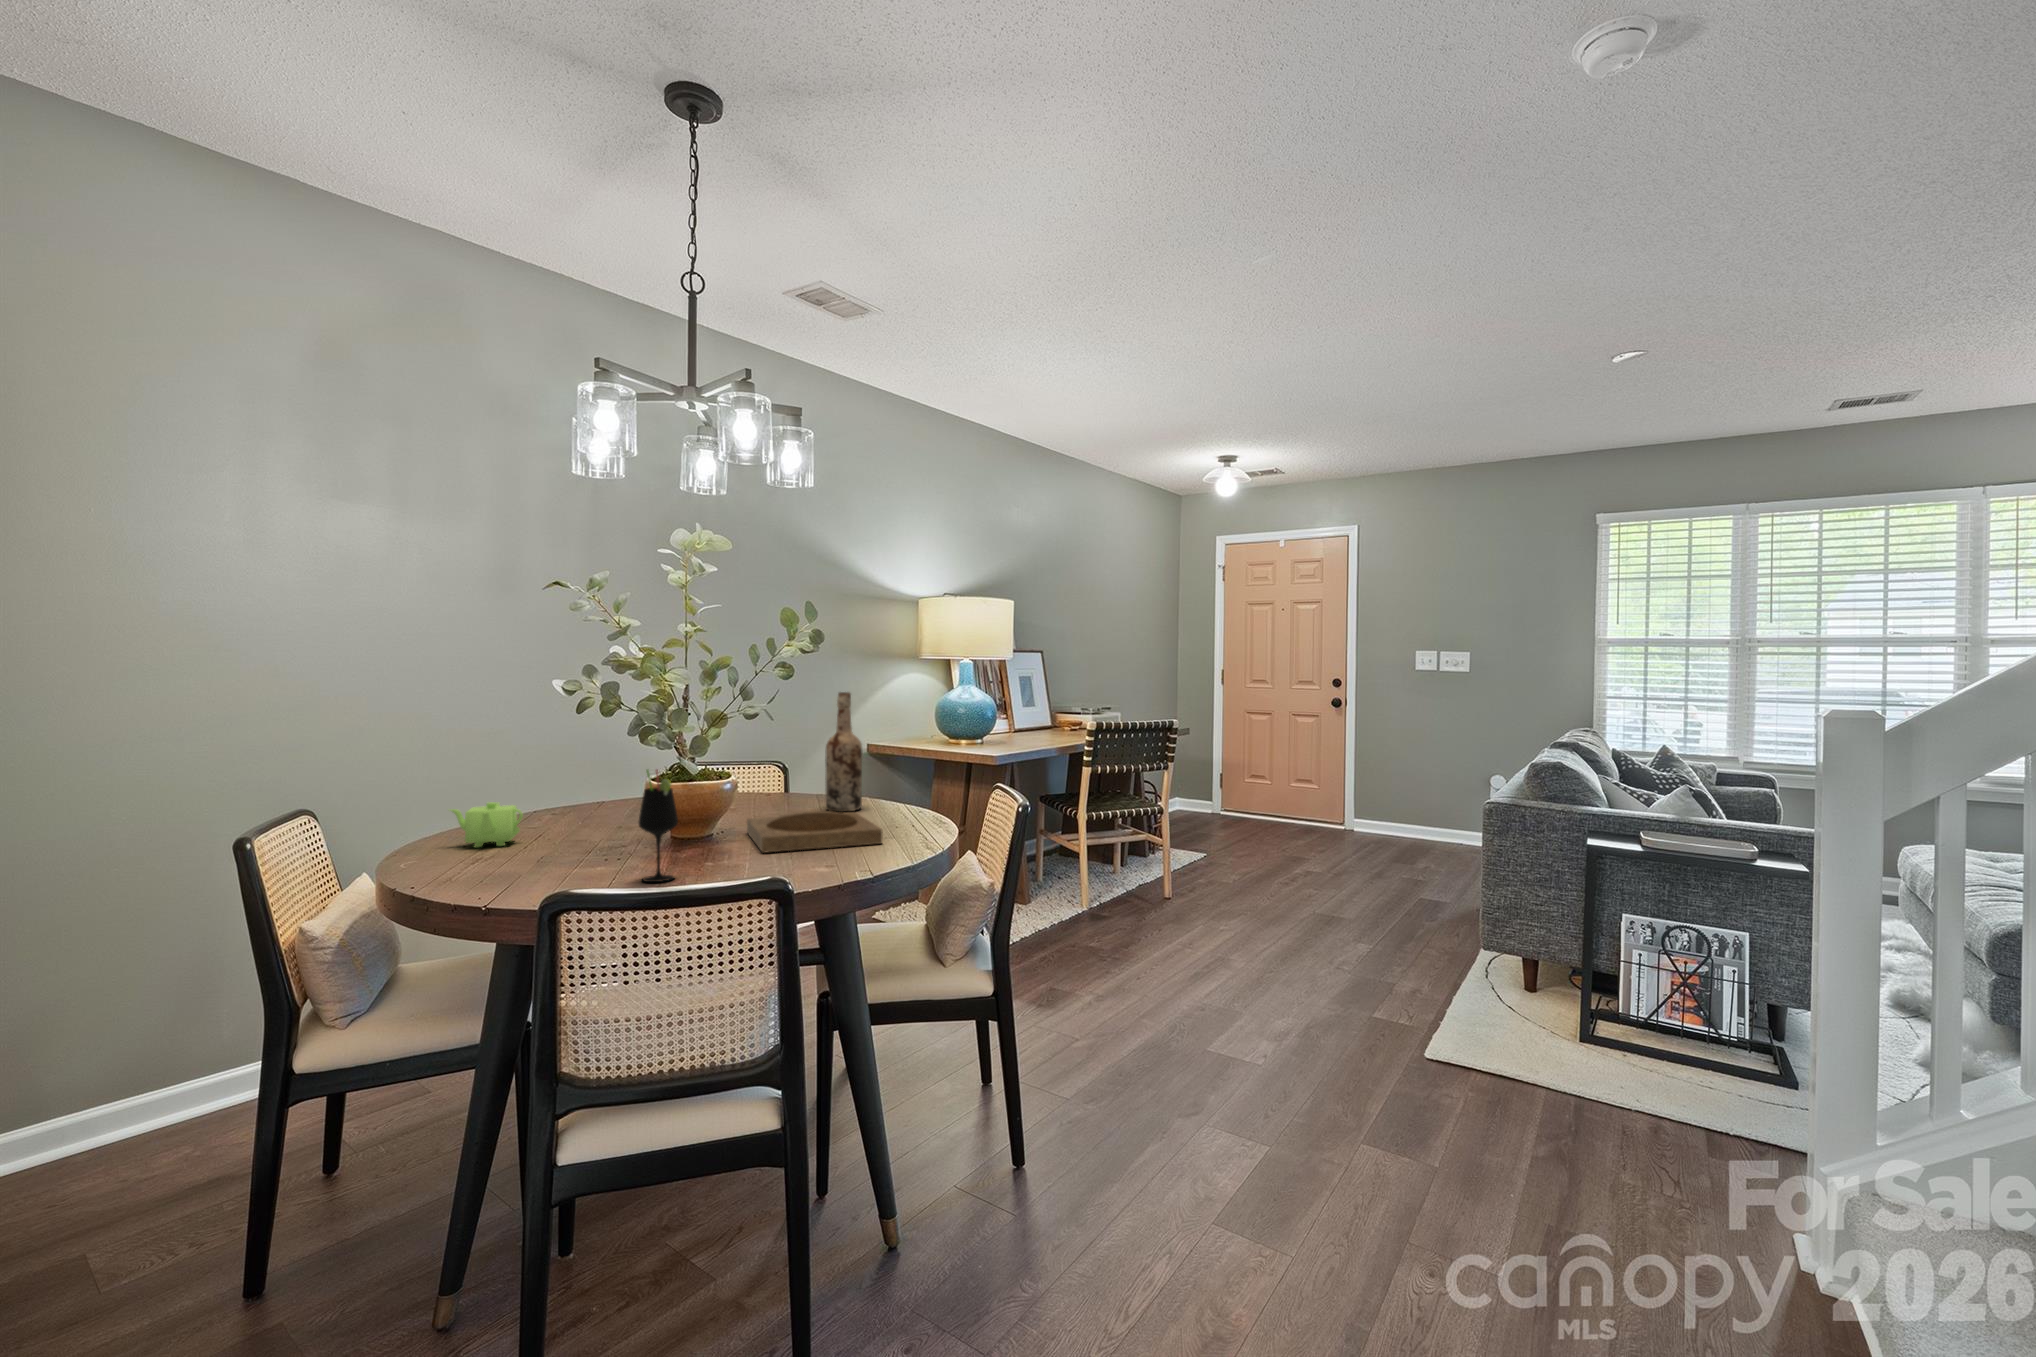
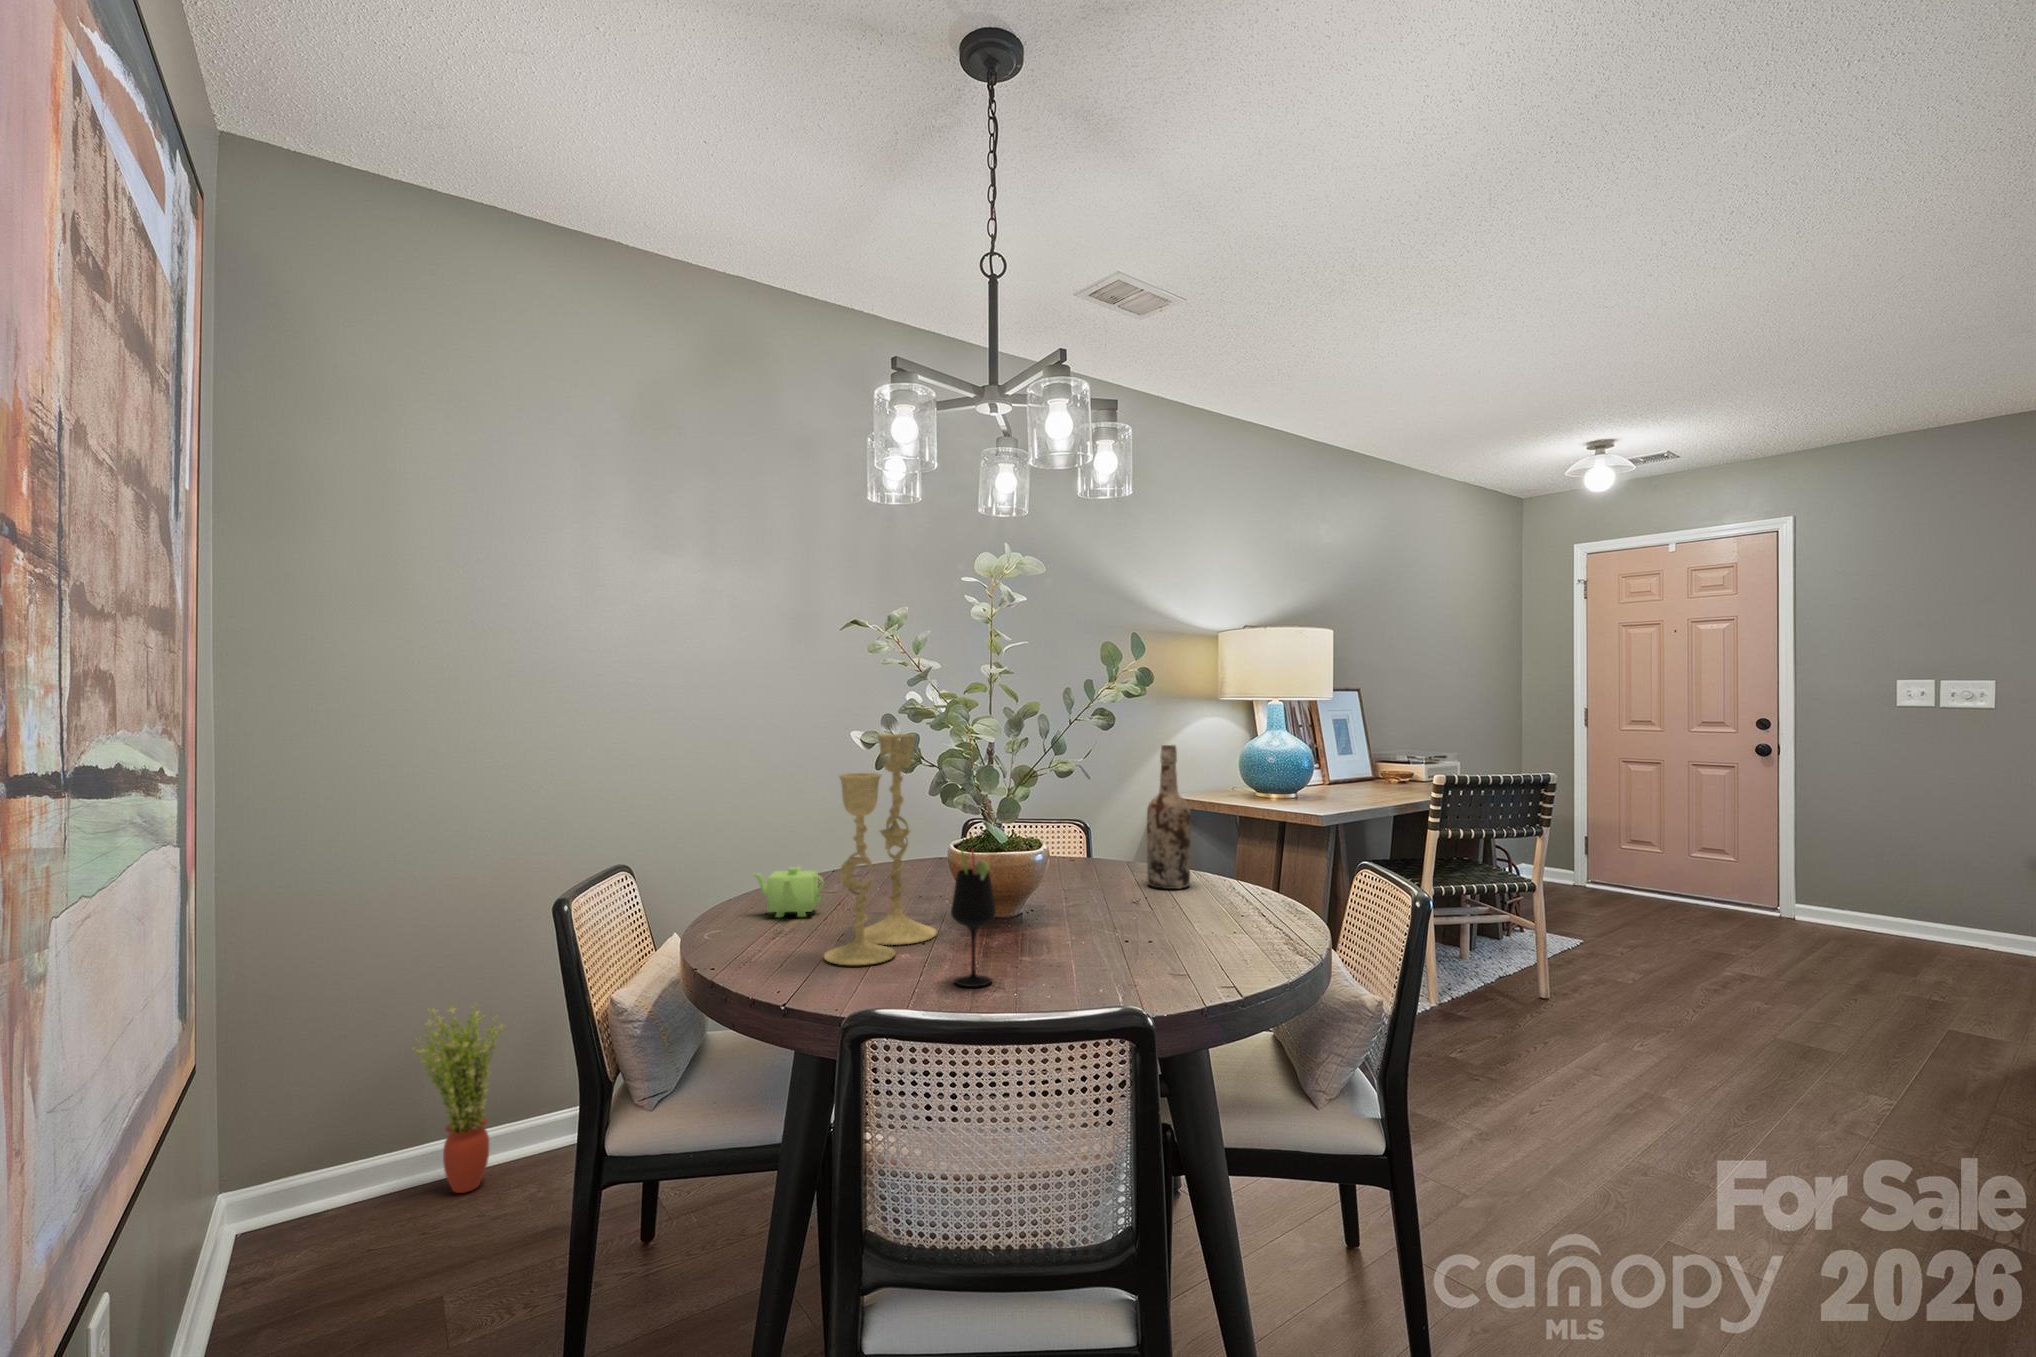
candlestick: none [522,680,630,875] -> present [824,734,937,965]
tray: present [747,811,882,852] -> none [1063,894,1234,948]
potted plant: none [46,963,164,1158] -> present [413,1004,504,1193]

